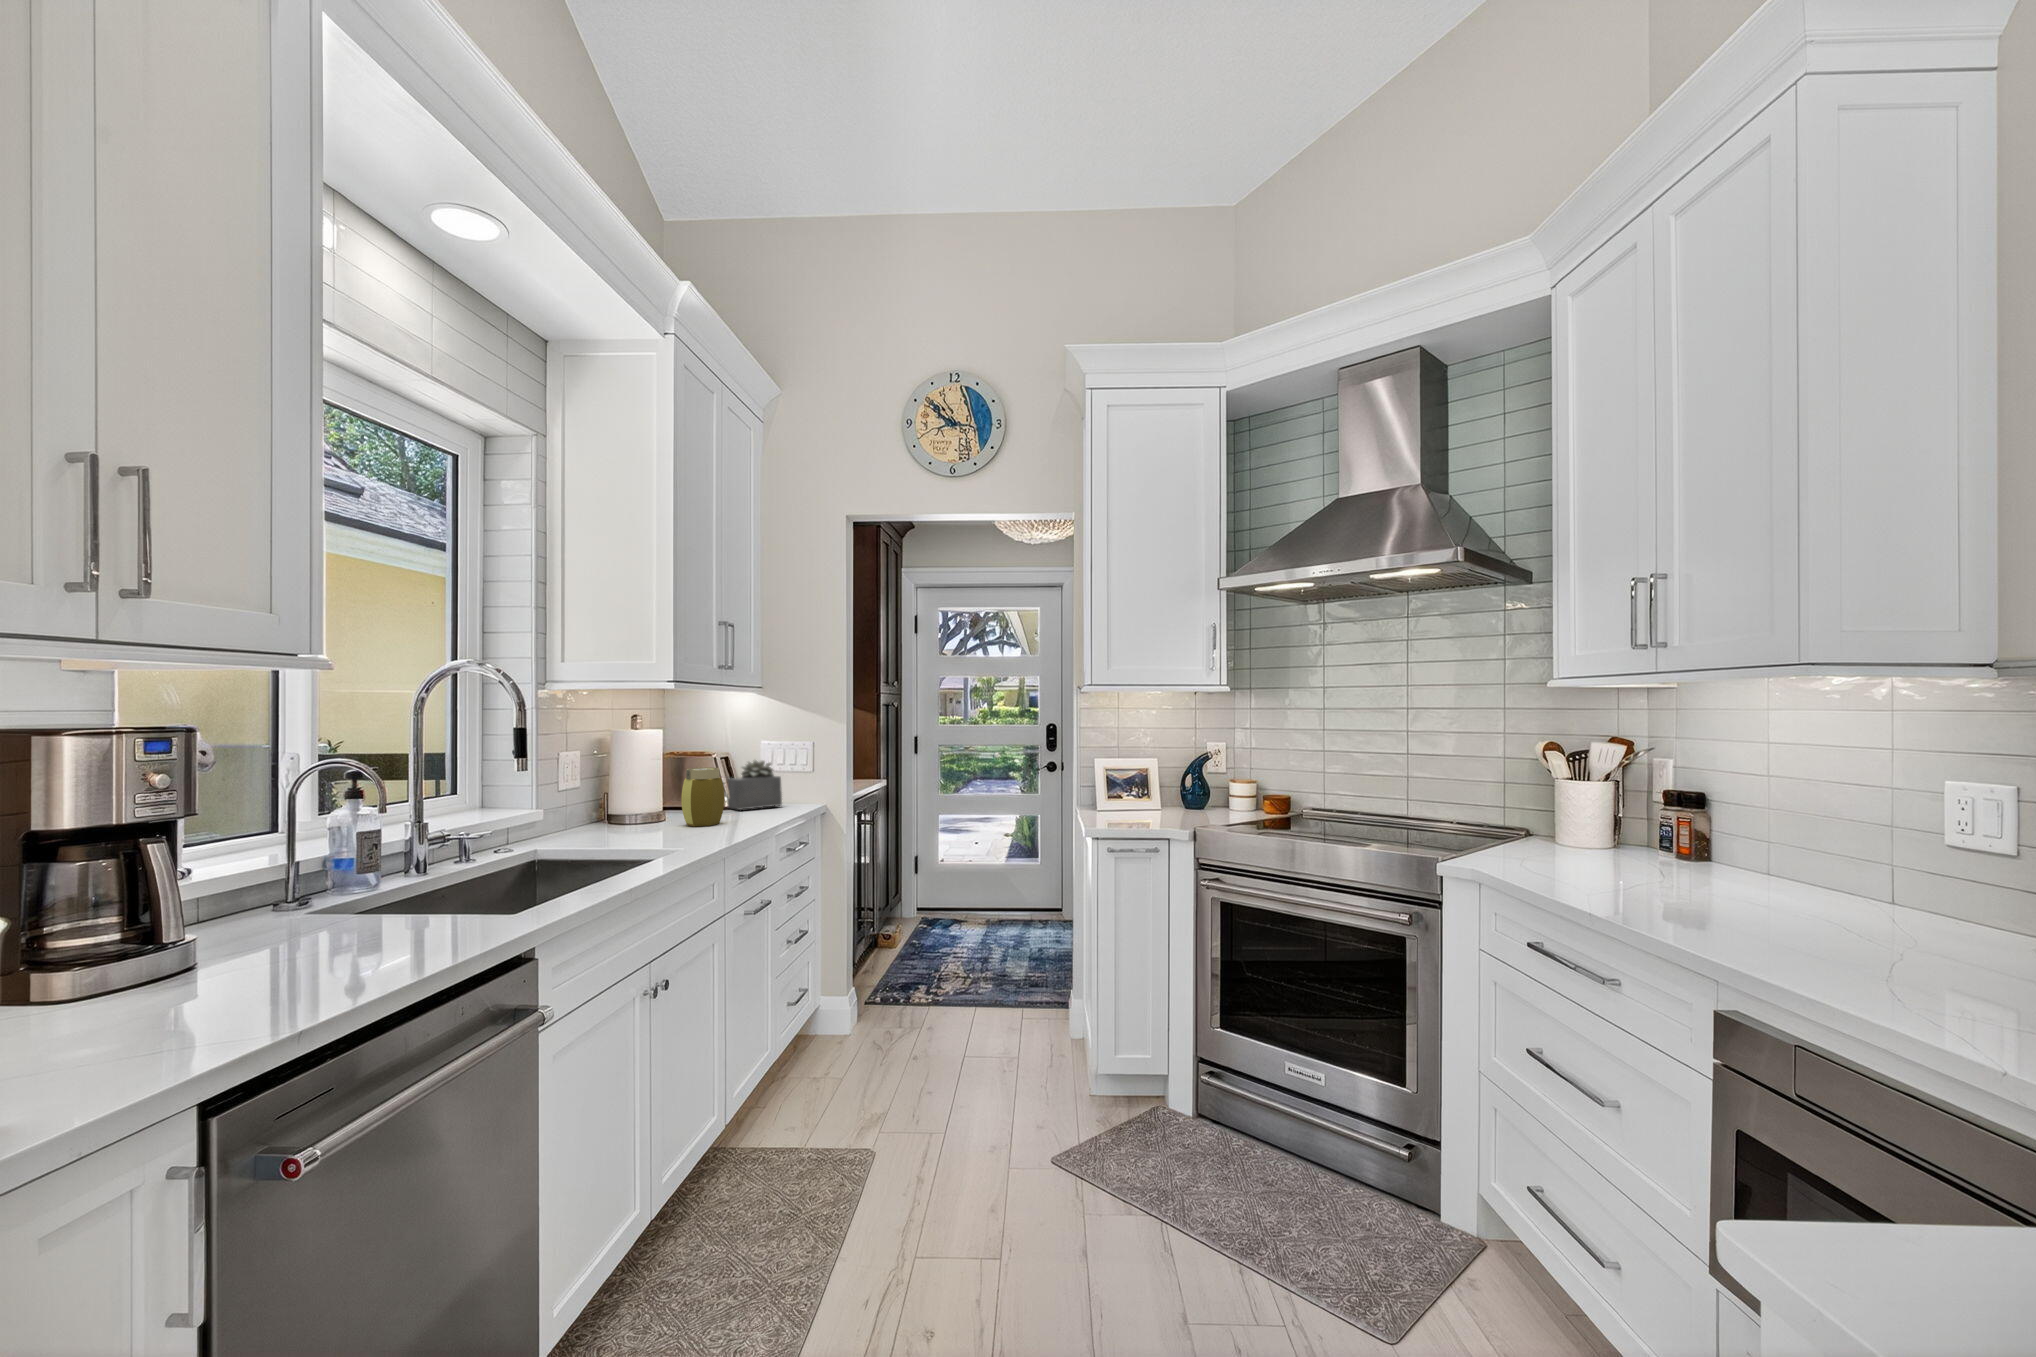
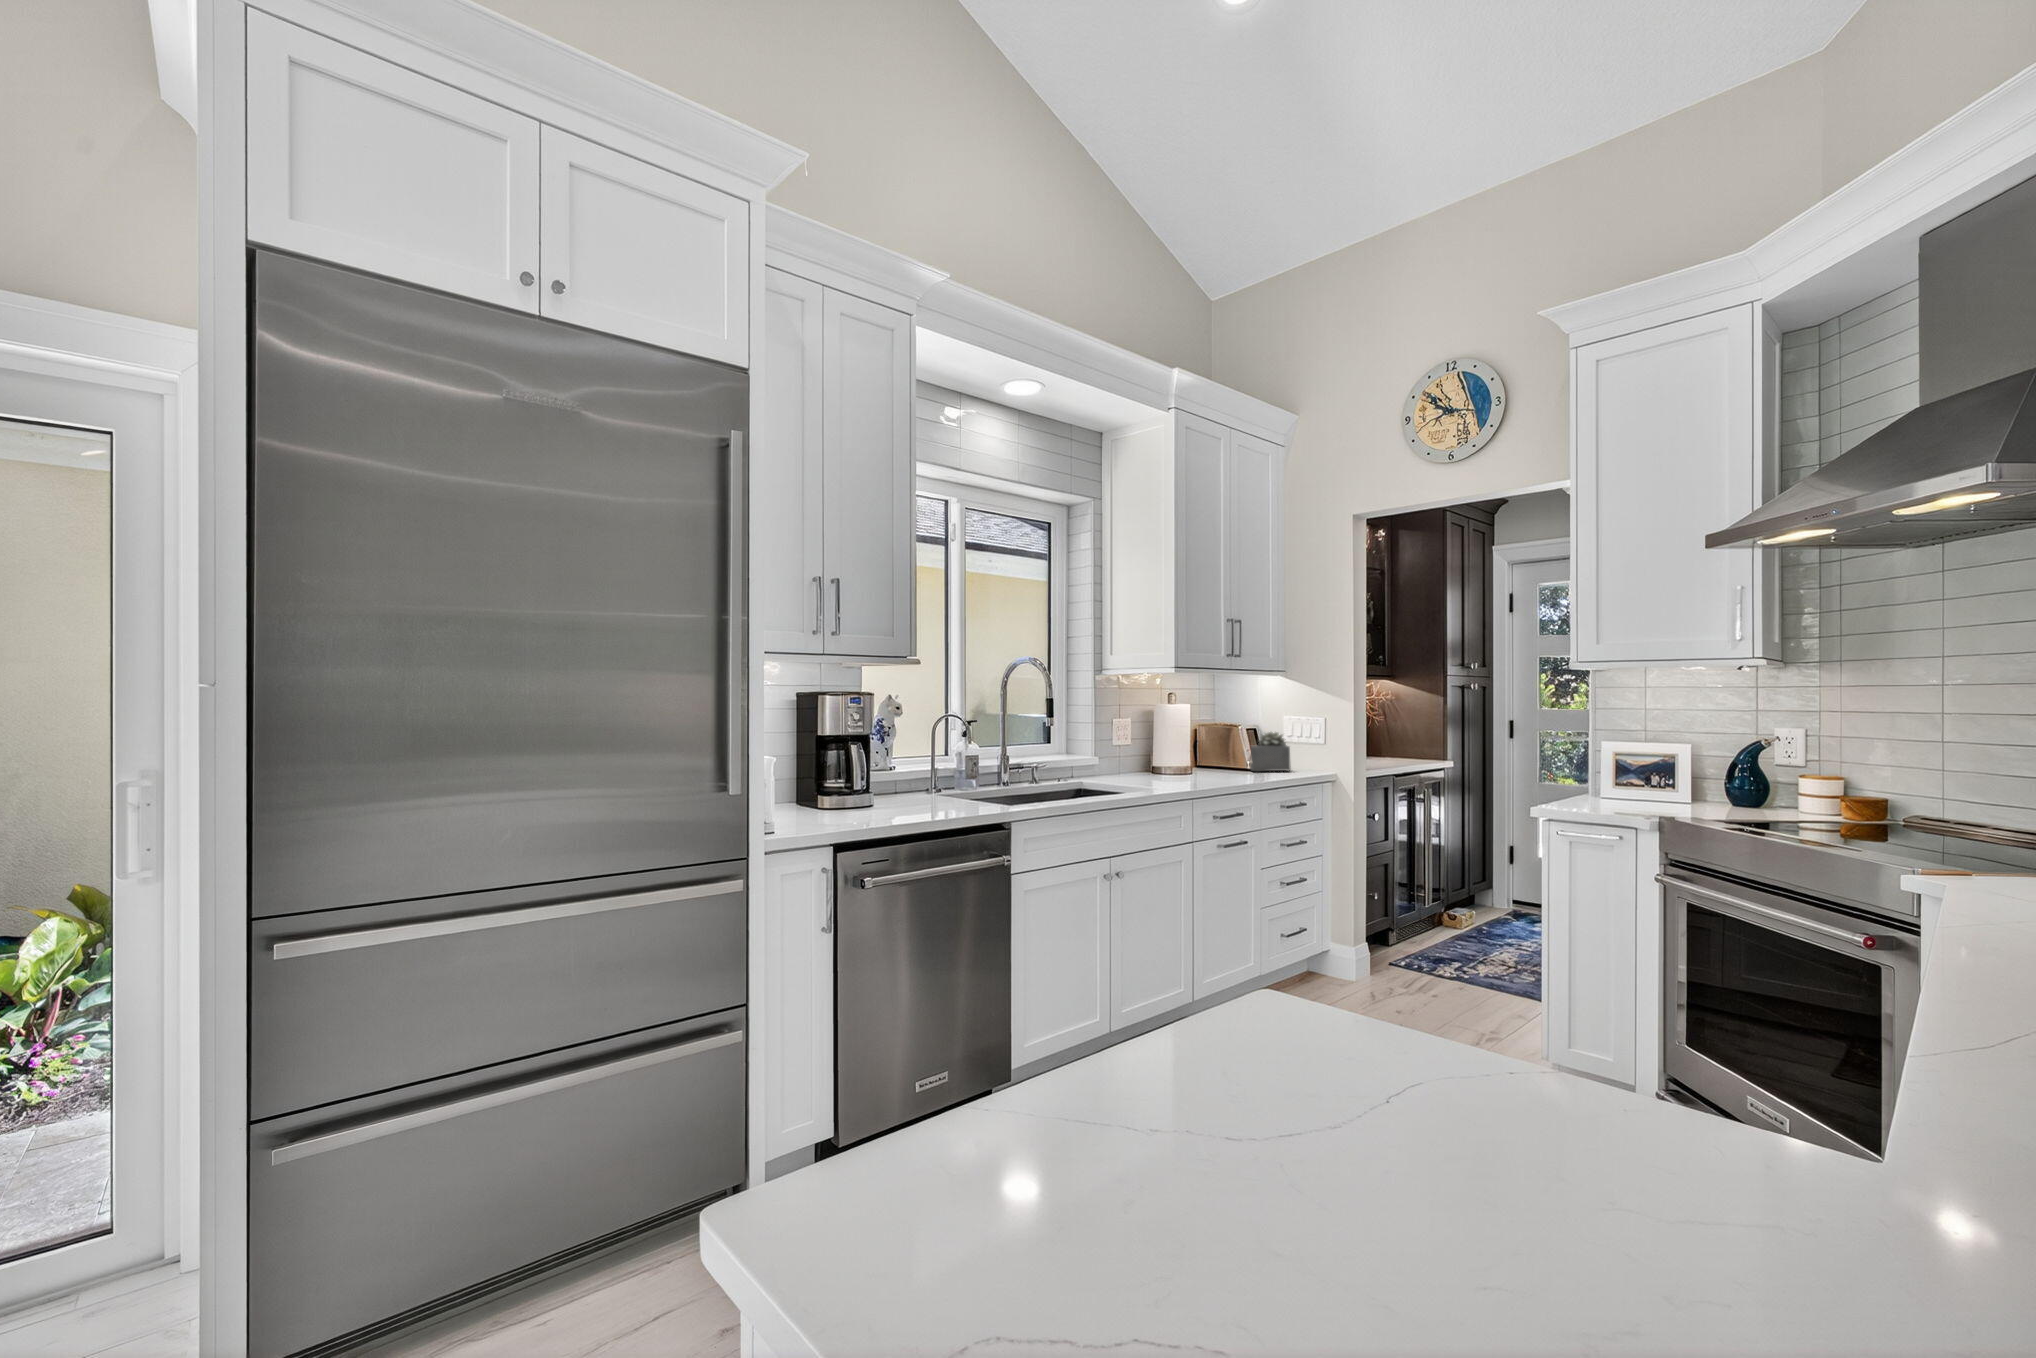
jar: present [681,767,724,826] -> none [1192,734,1223,779]

